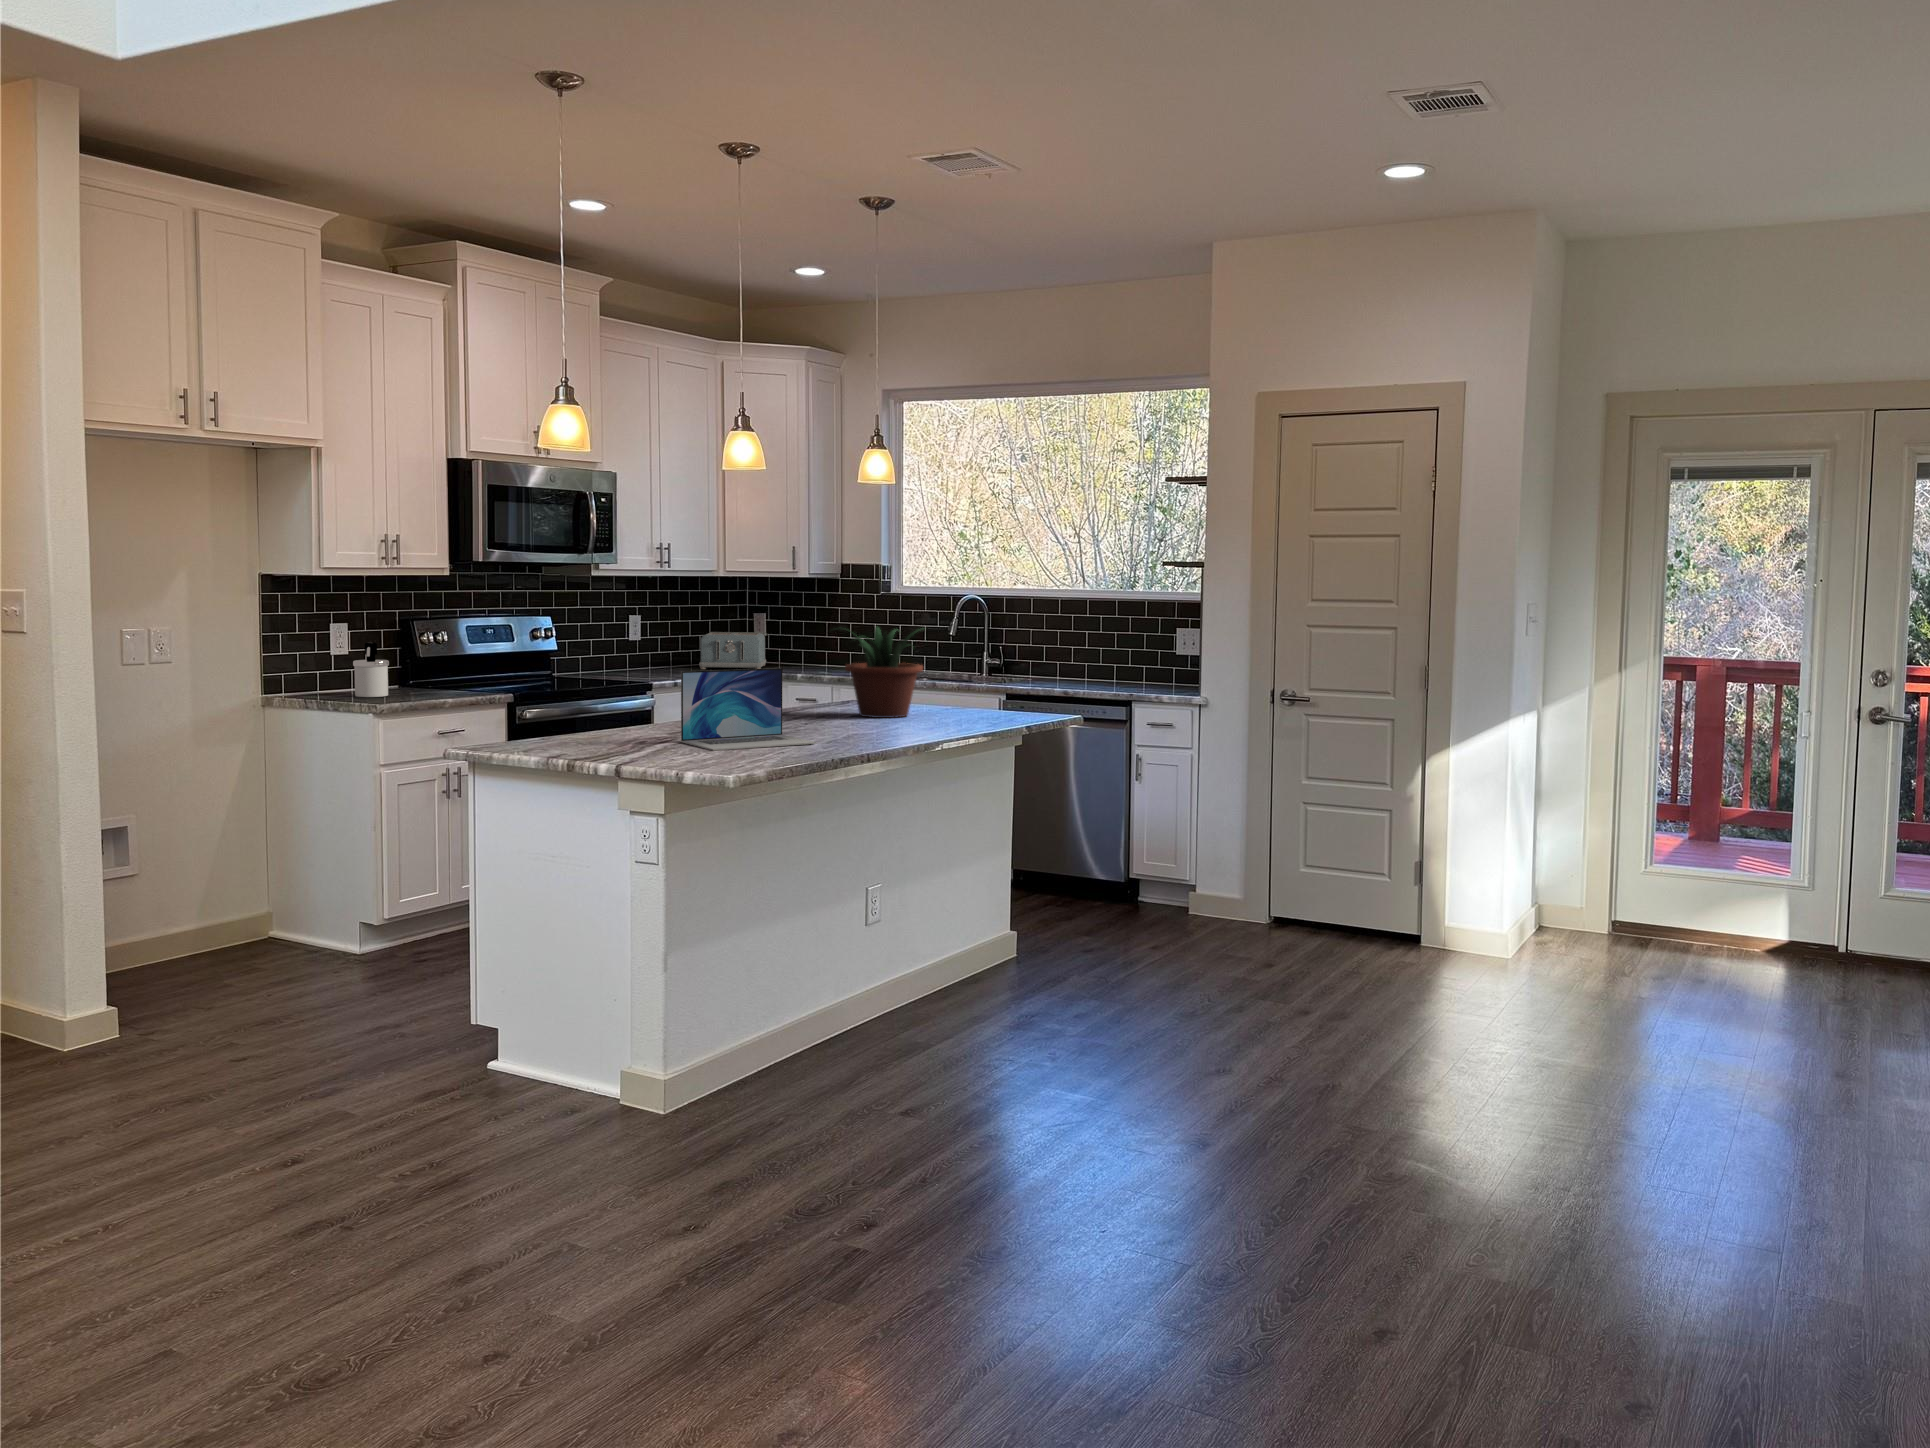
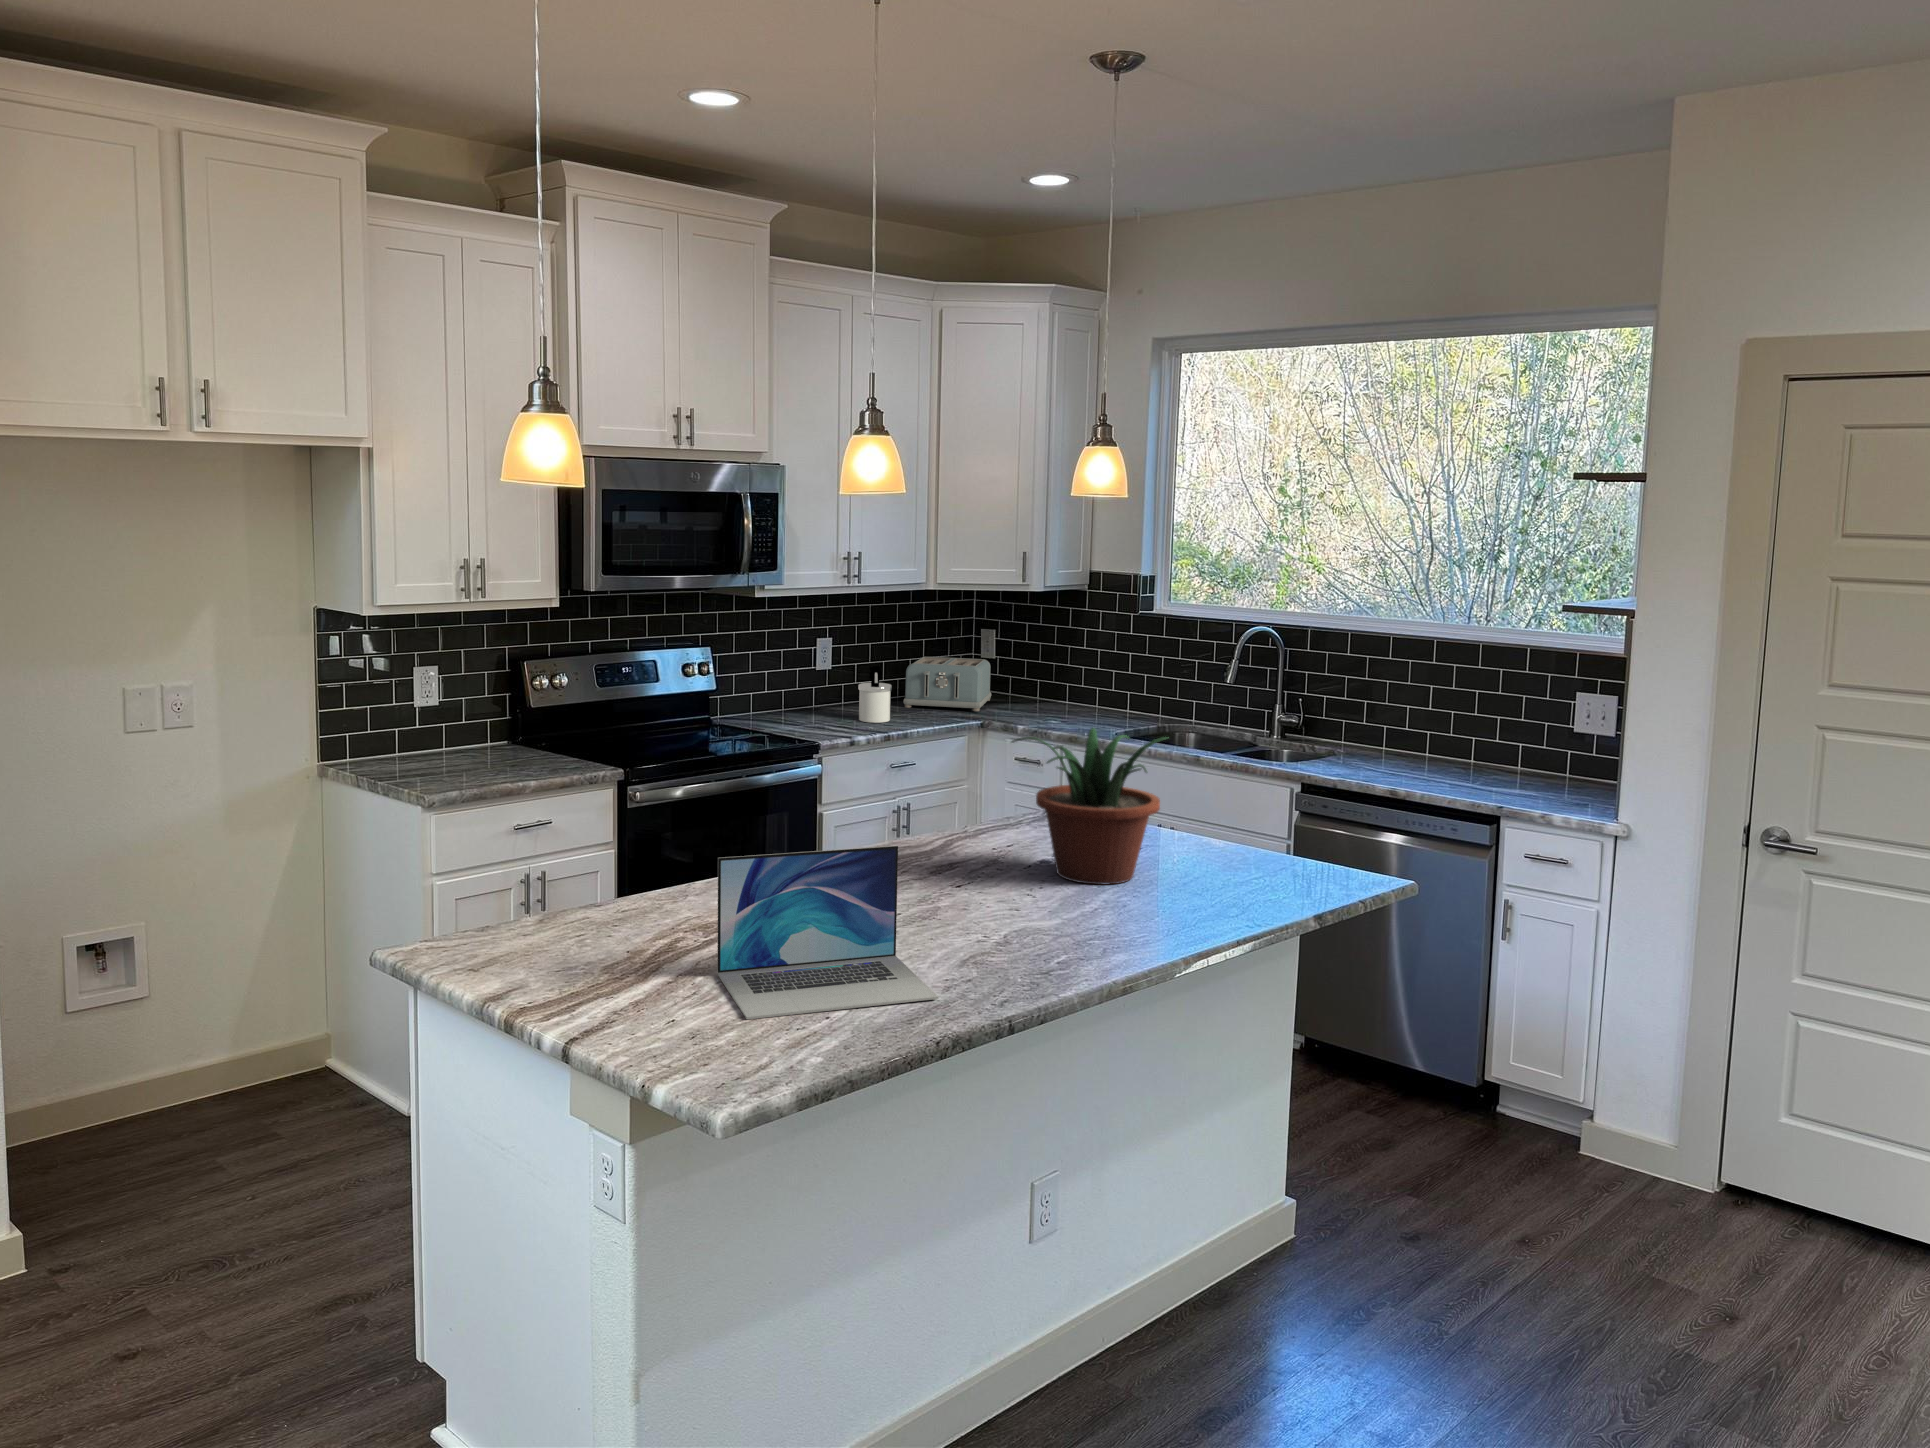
soap dispenser: present [353,643,389,697] -> present [858,666,892,723]

